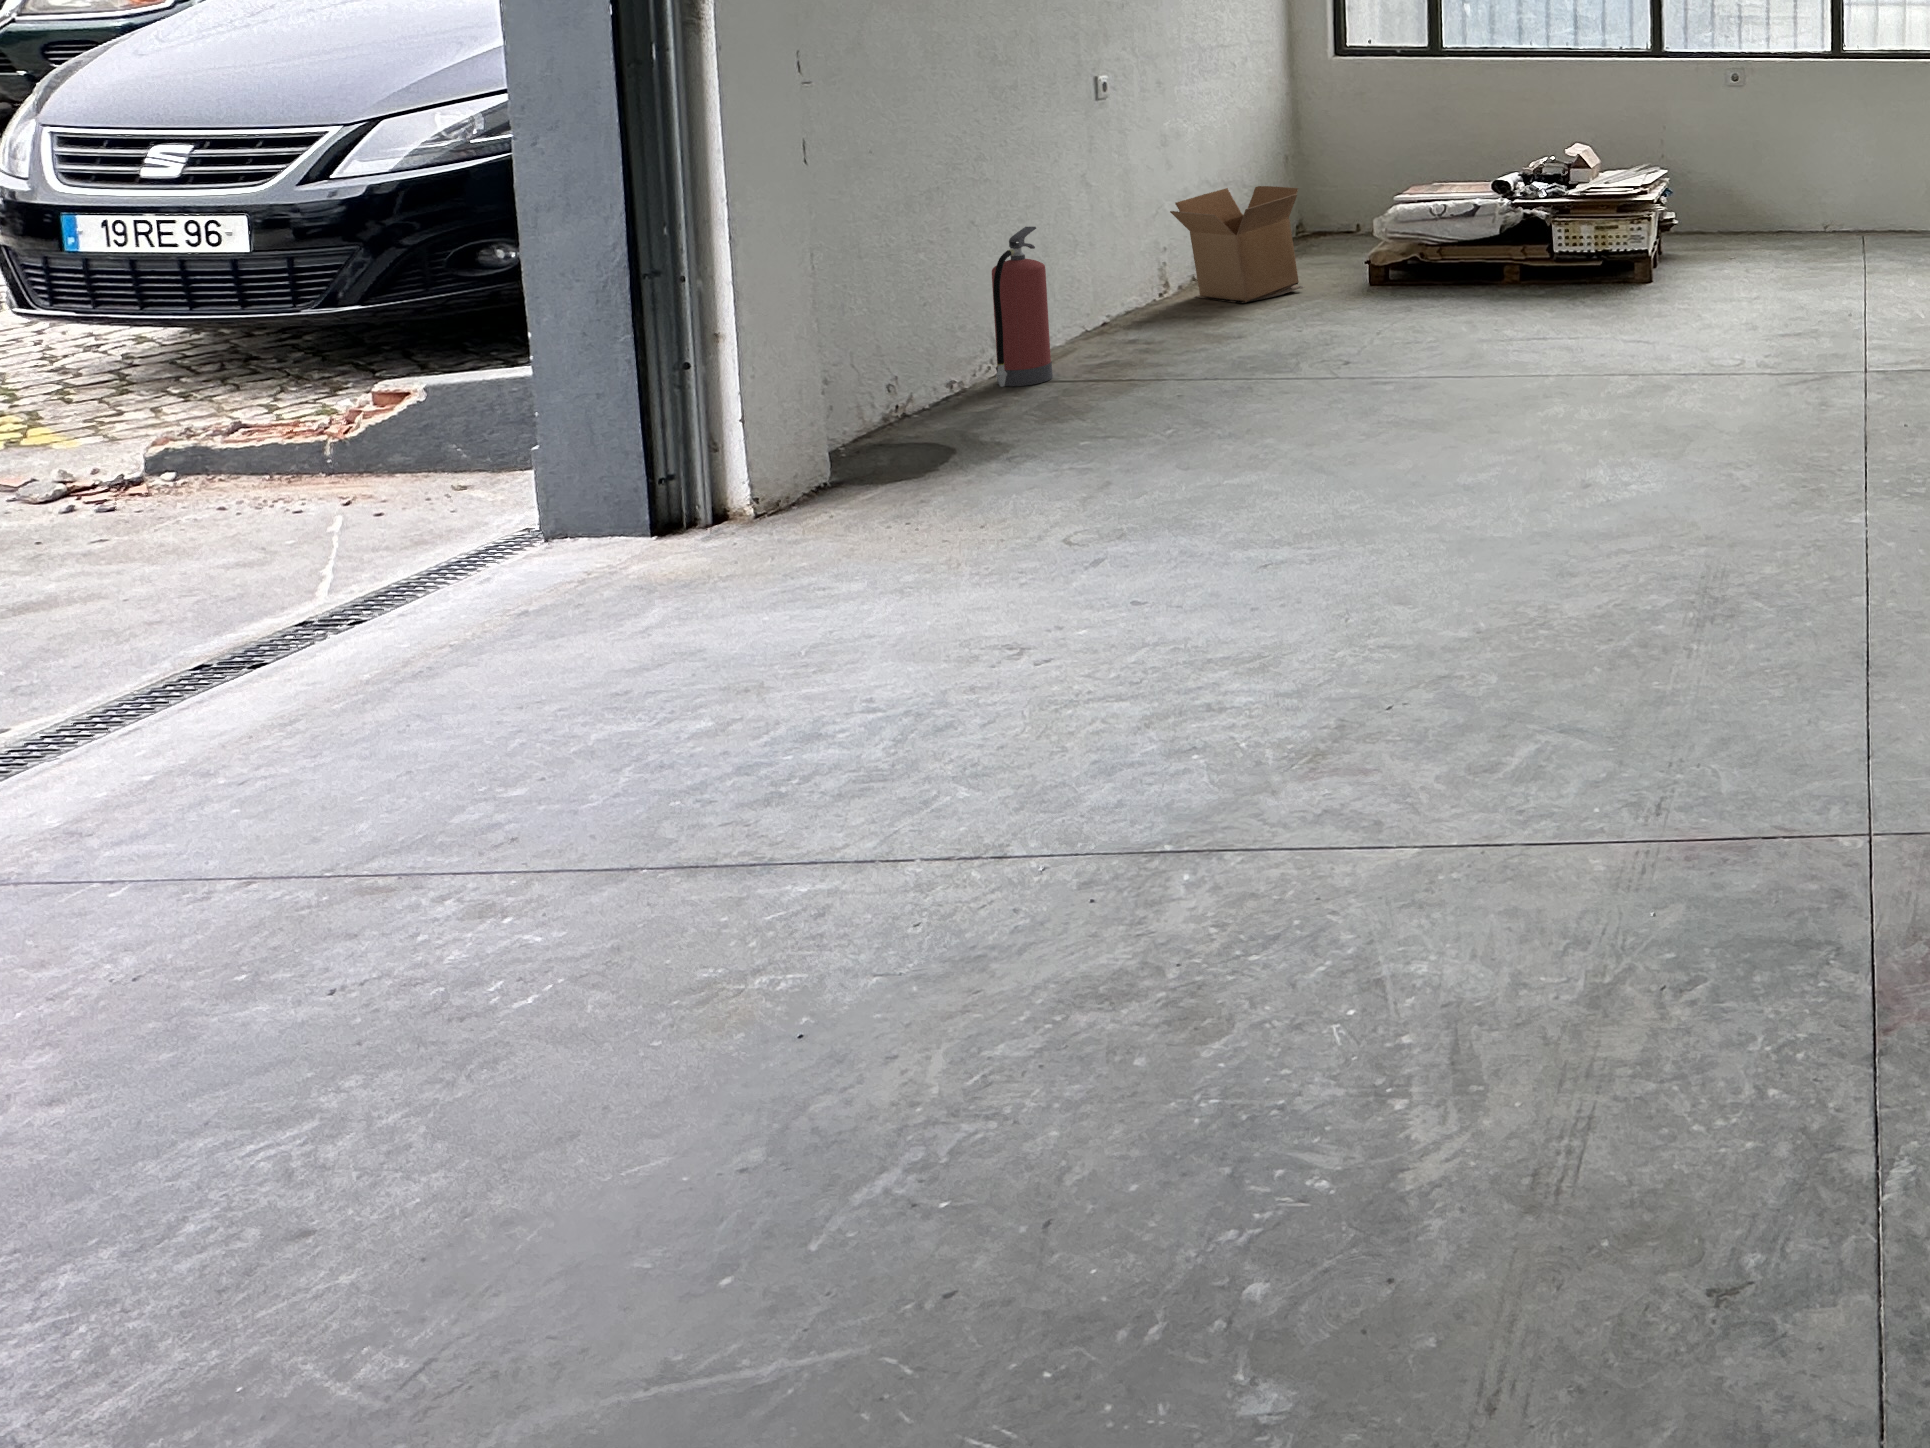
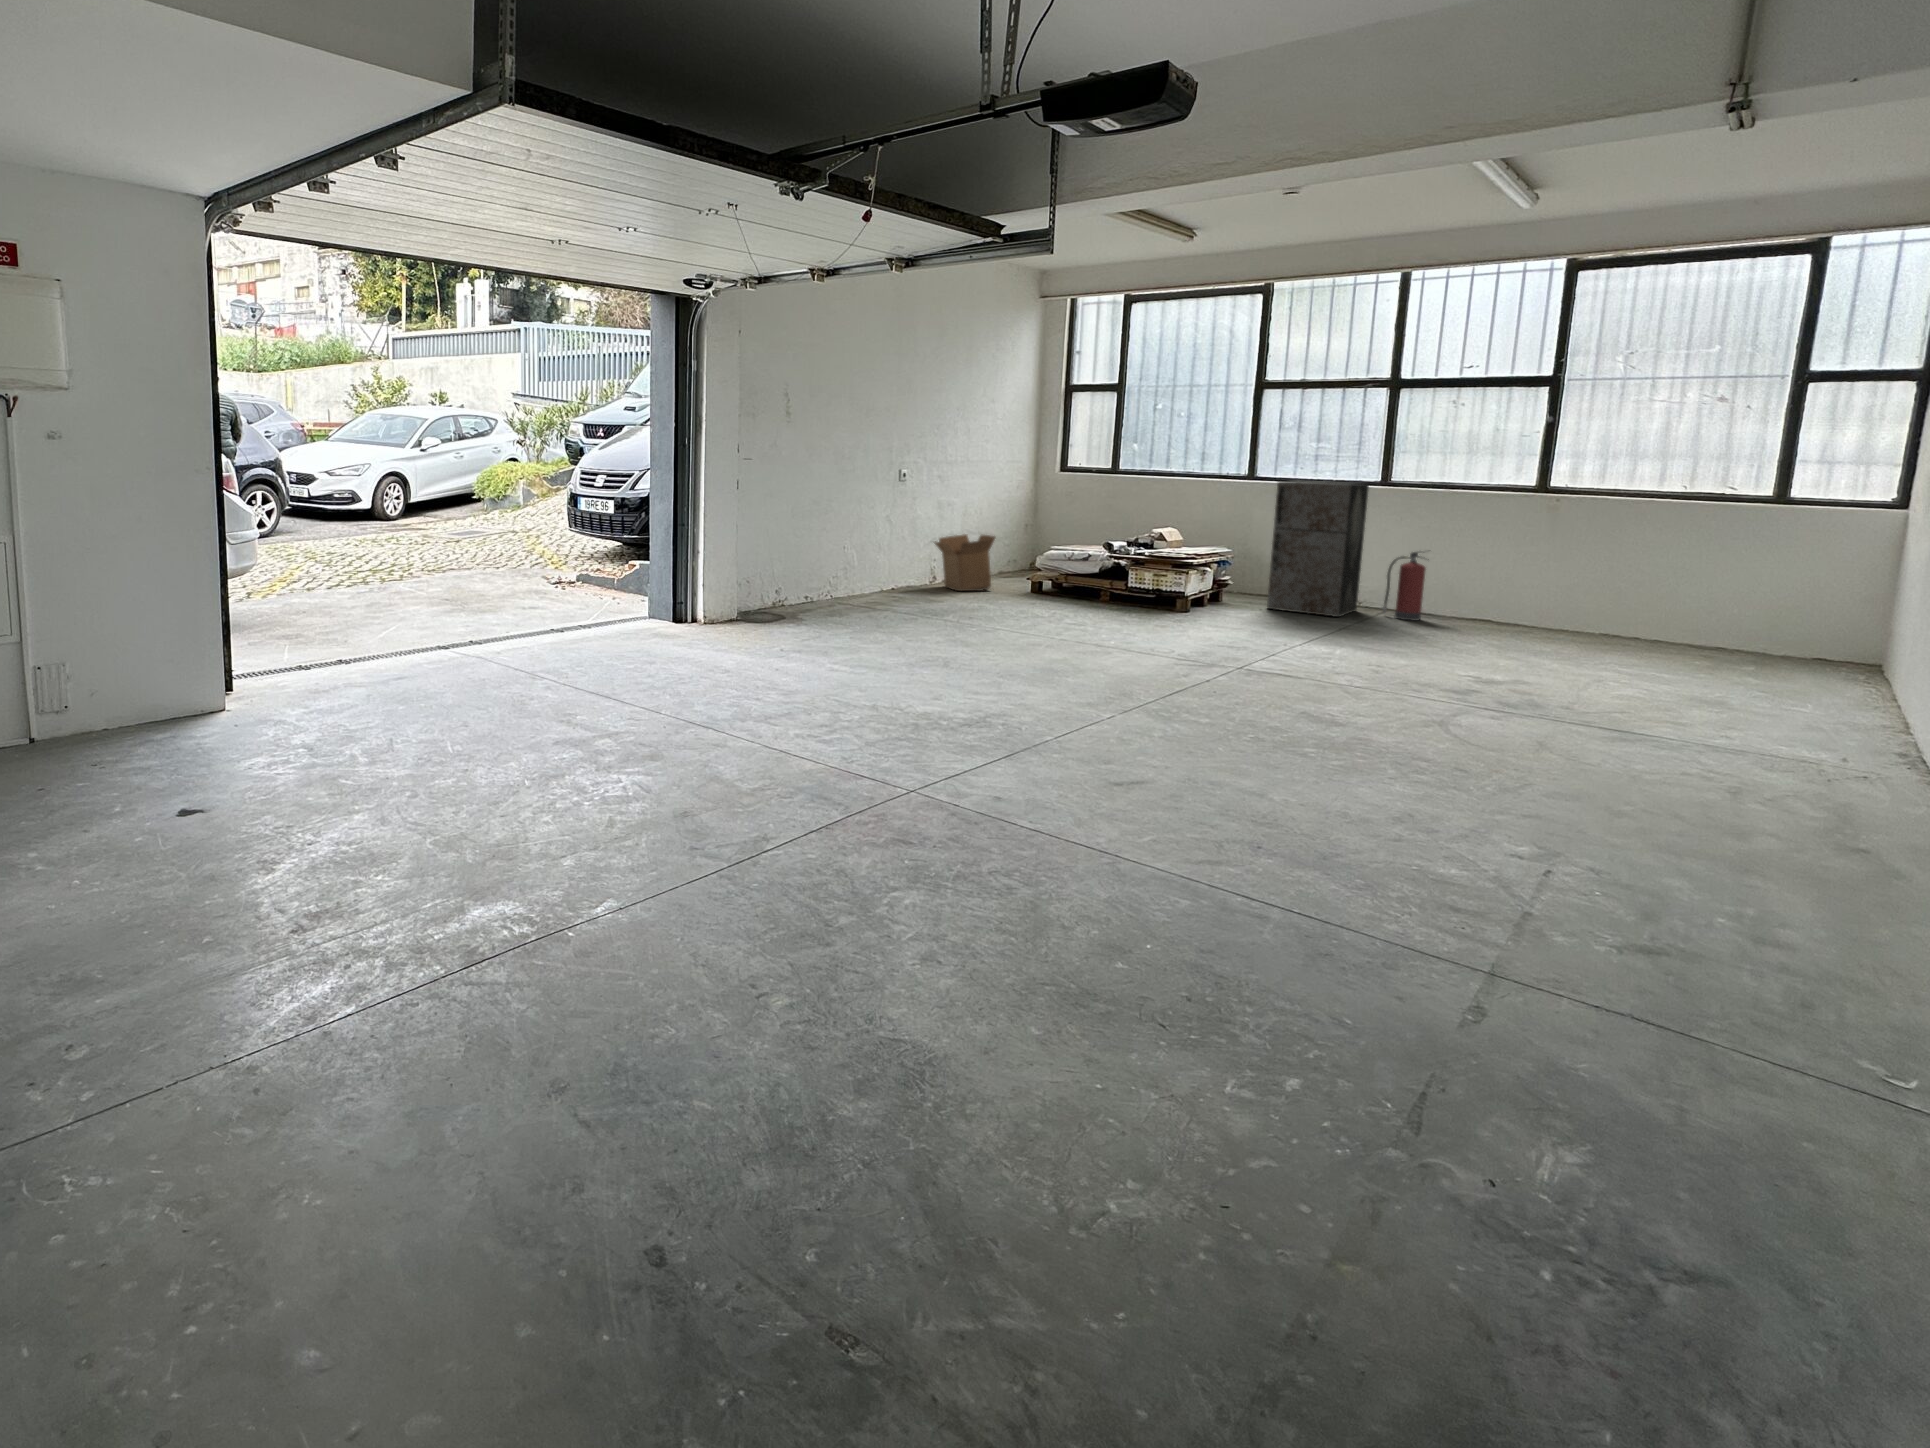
storage cabinet: none [1725,54,1825,251] -> present [1267,480,1369,617]
fire extinguisher: present [992,227,1052,387] -> present [1383,552,1426,621]

